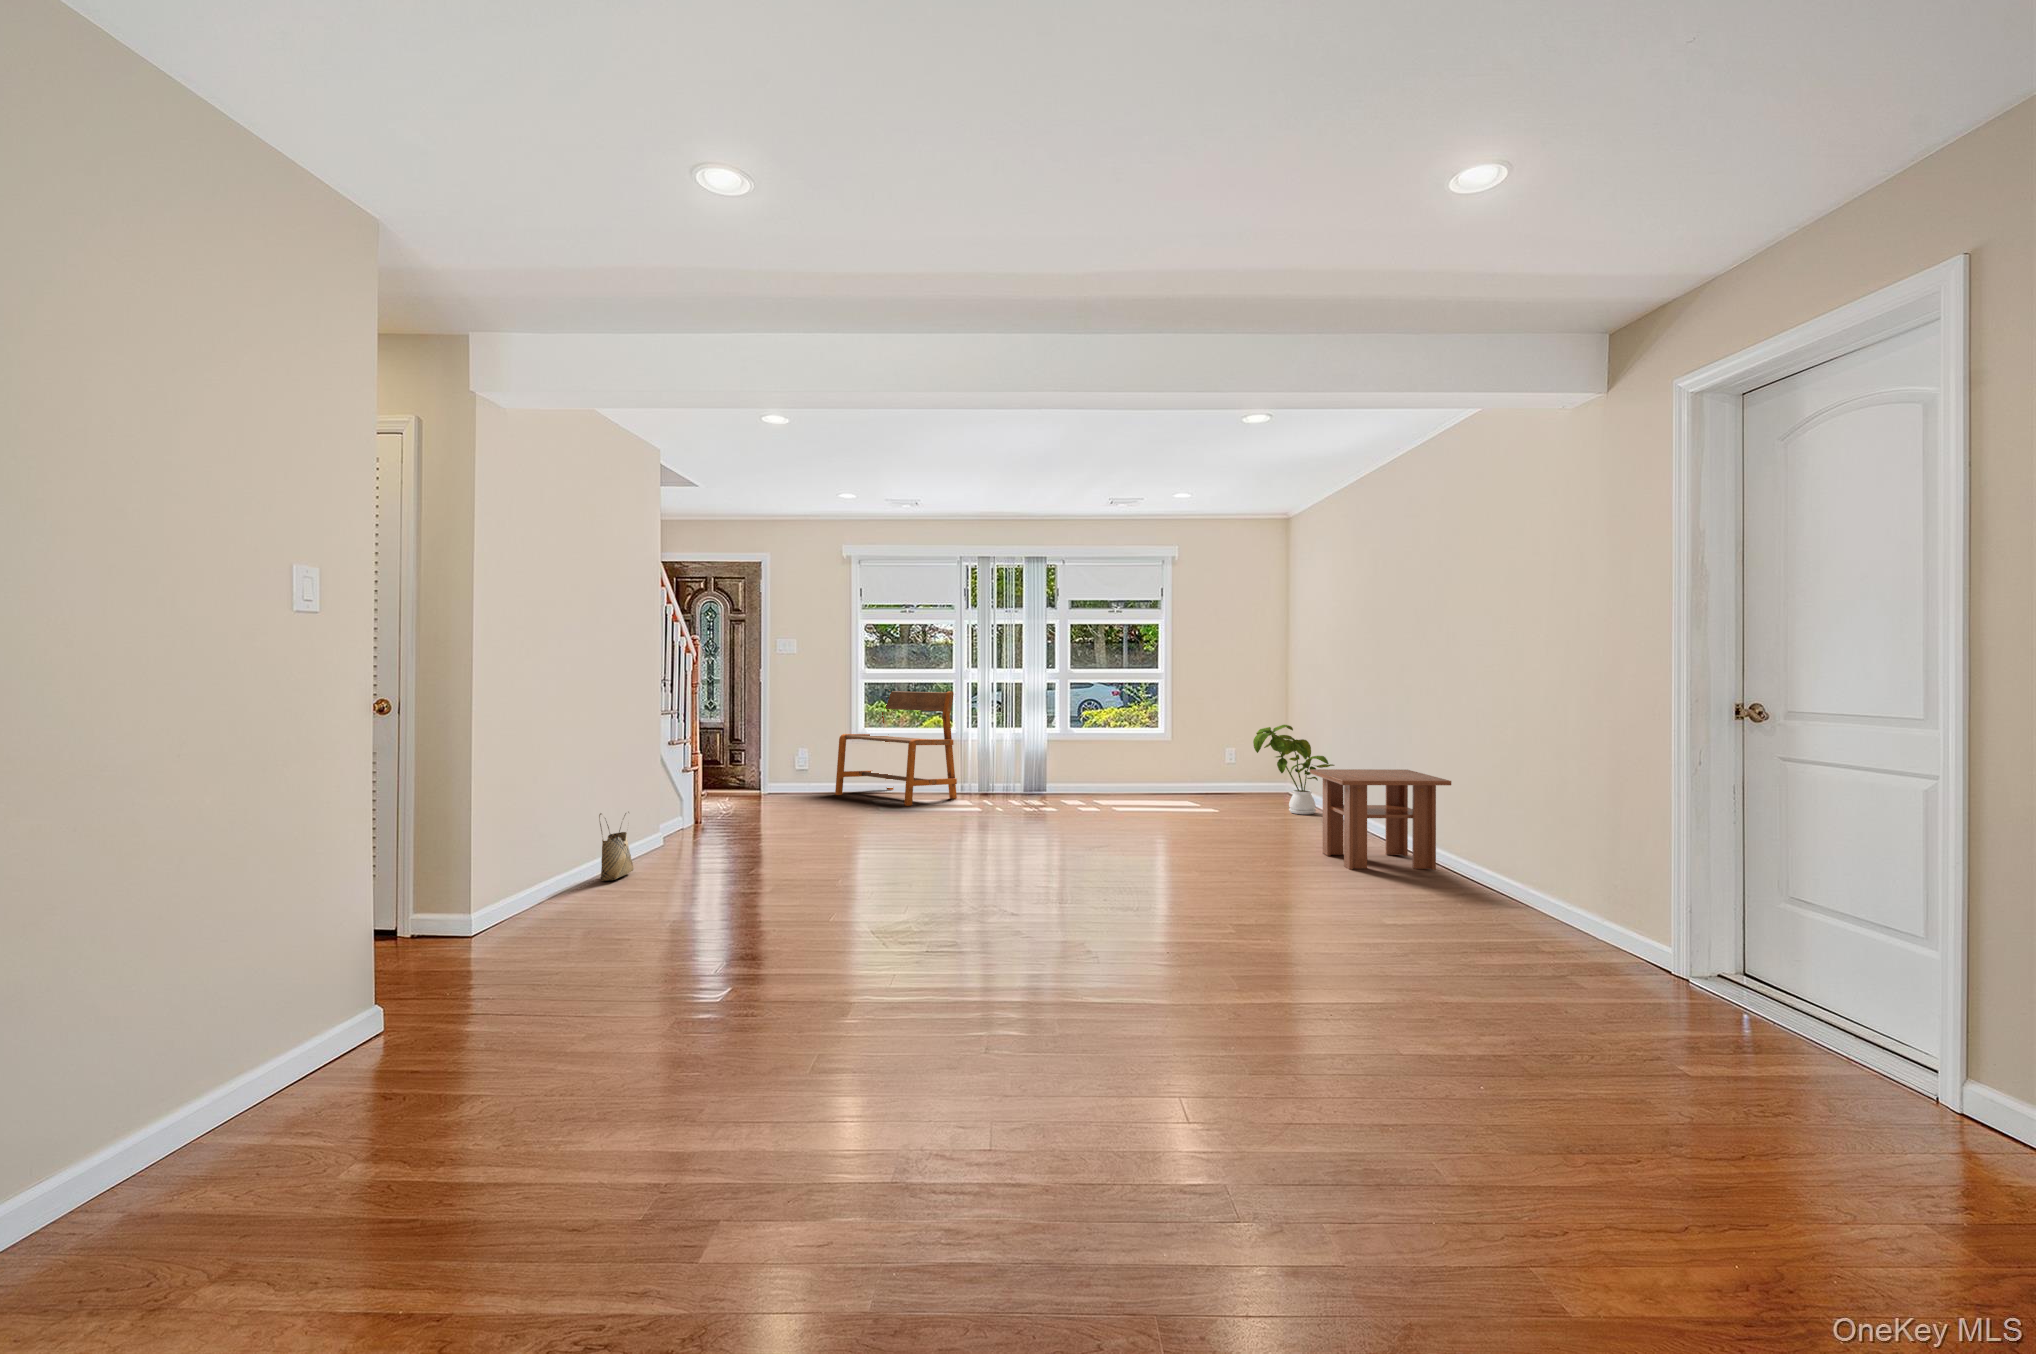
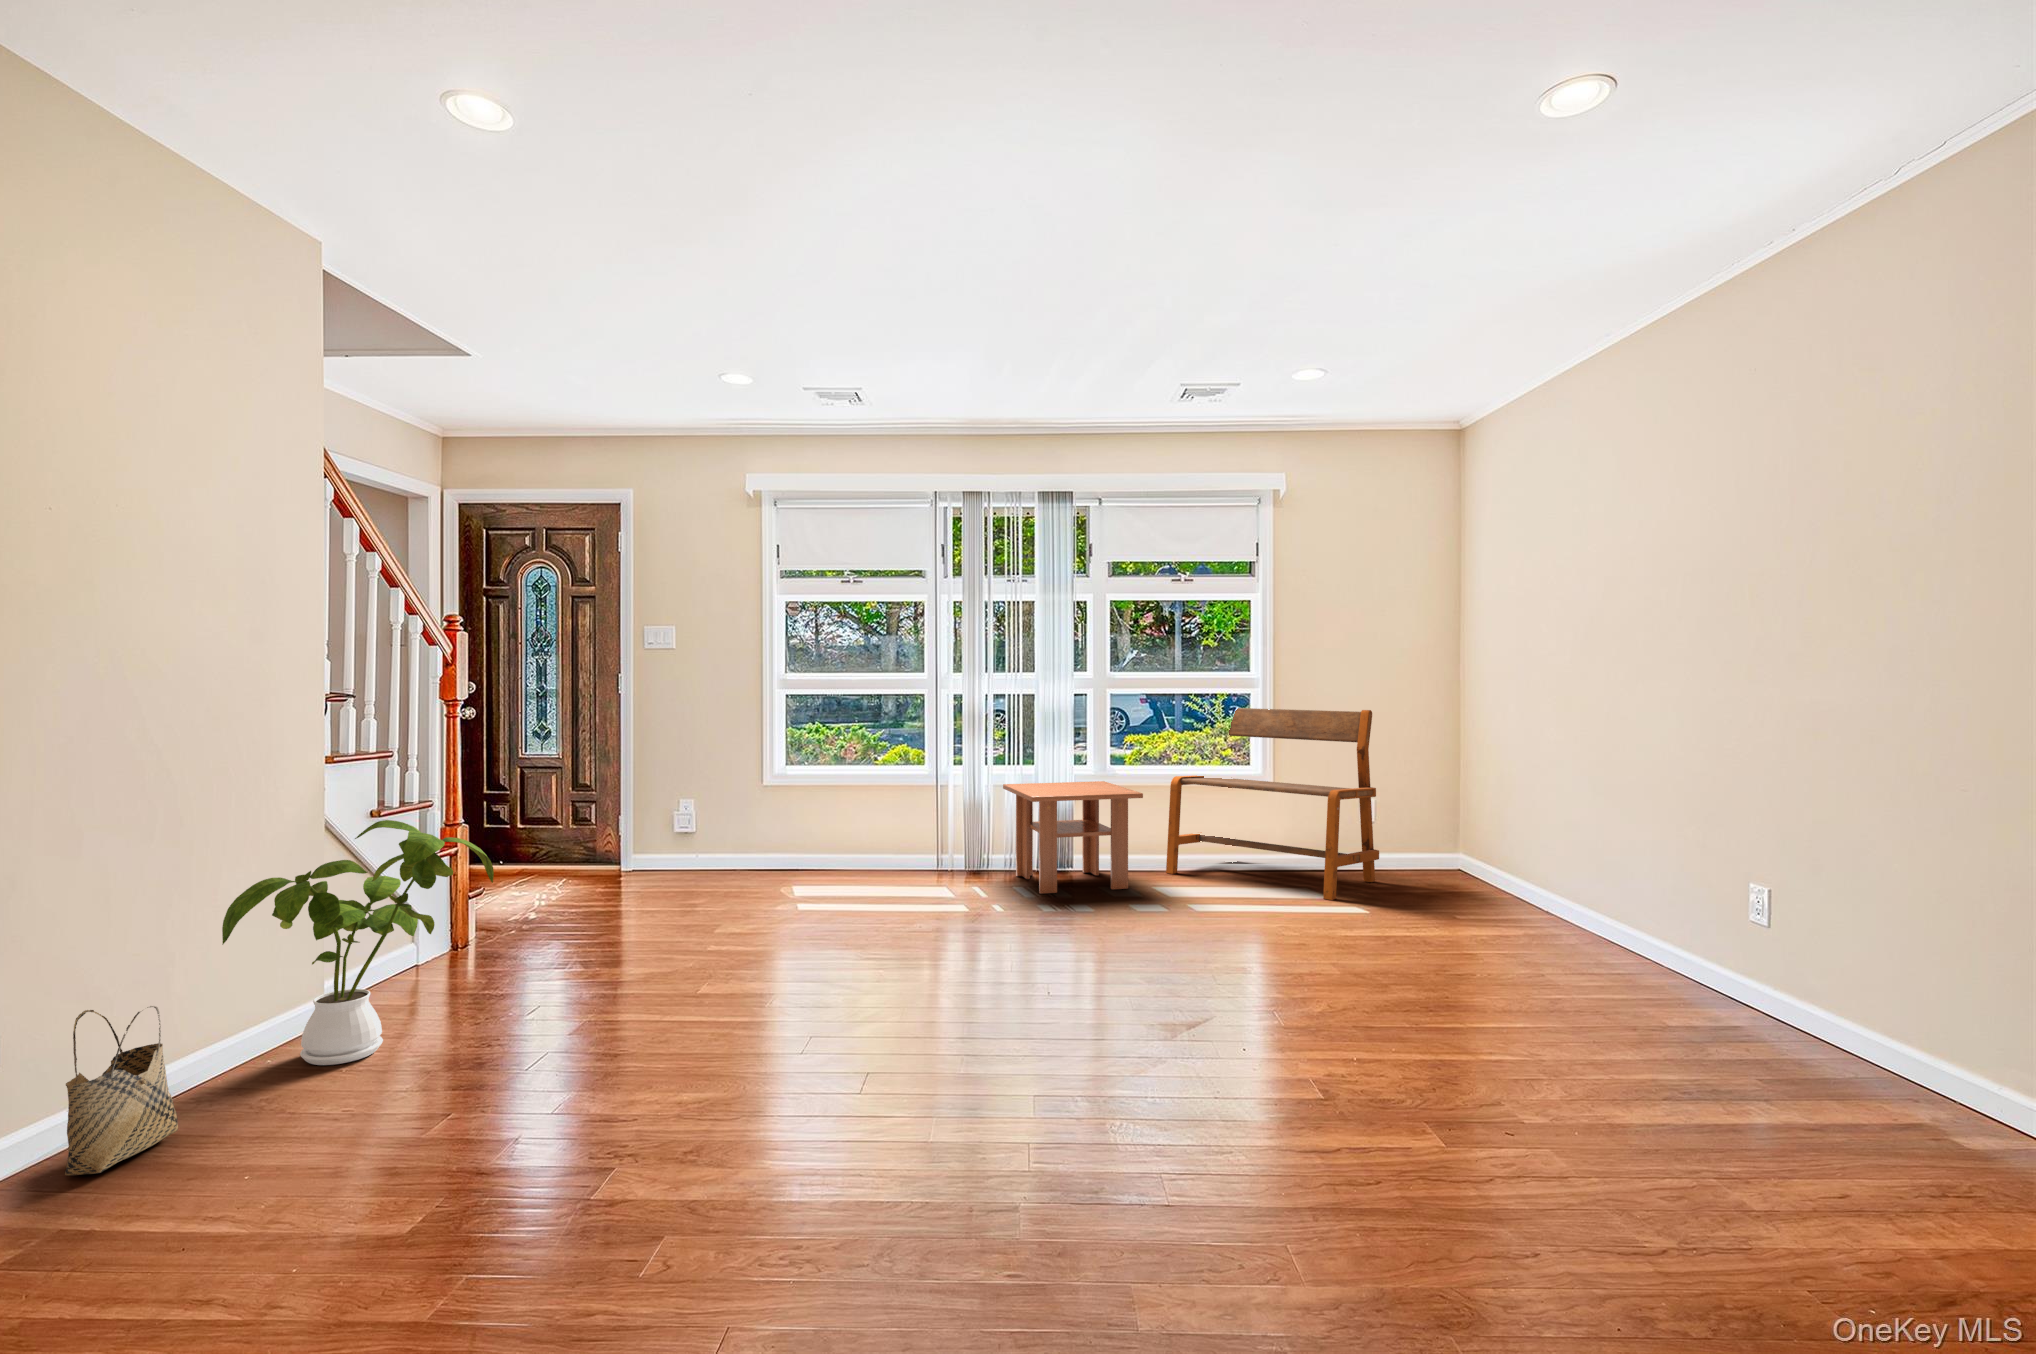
bench: present [835,691,957,806] -> present [1166,708,1379,900]
house plant: present [1253,725,1334,814] -> present [222,820,494,1065]
coffee table: present [1310,769,1451,870] -> present [1003,781,1143,894]

